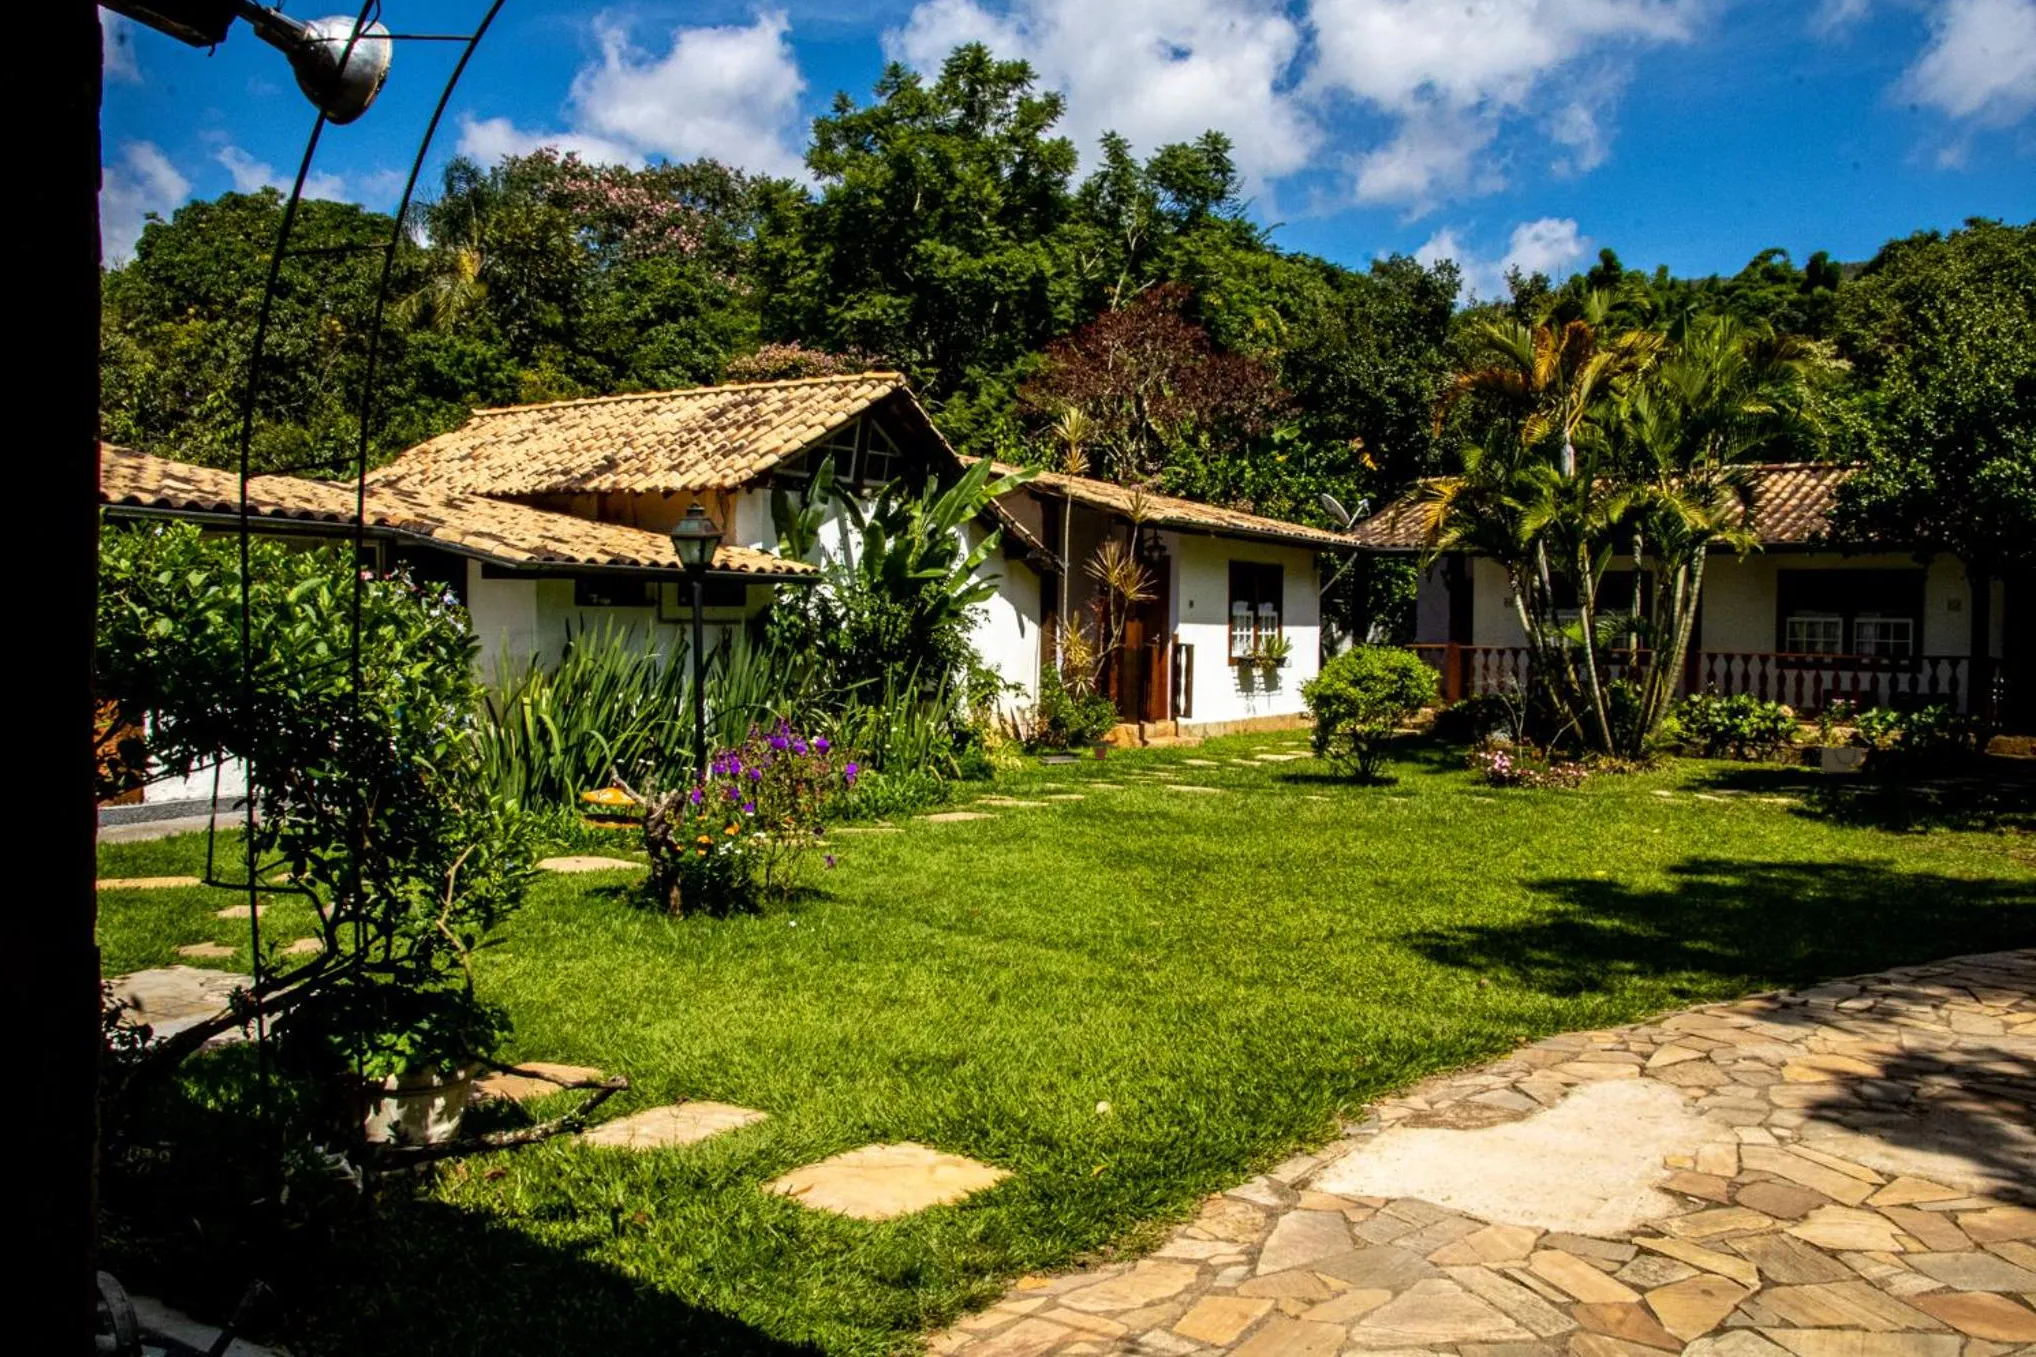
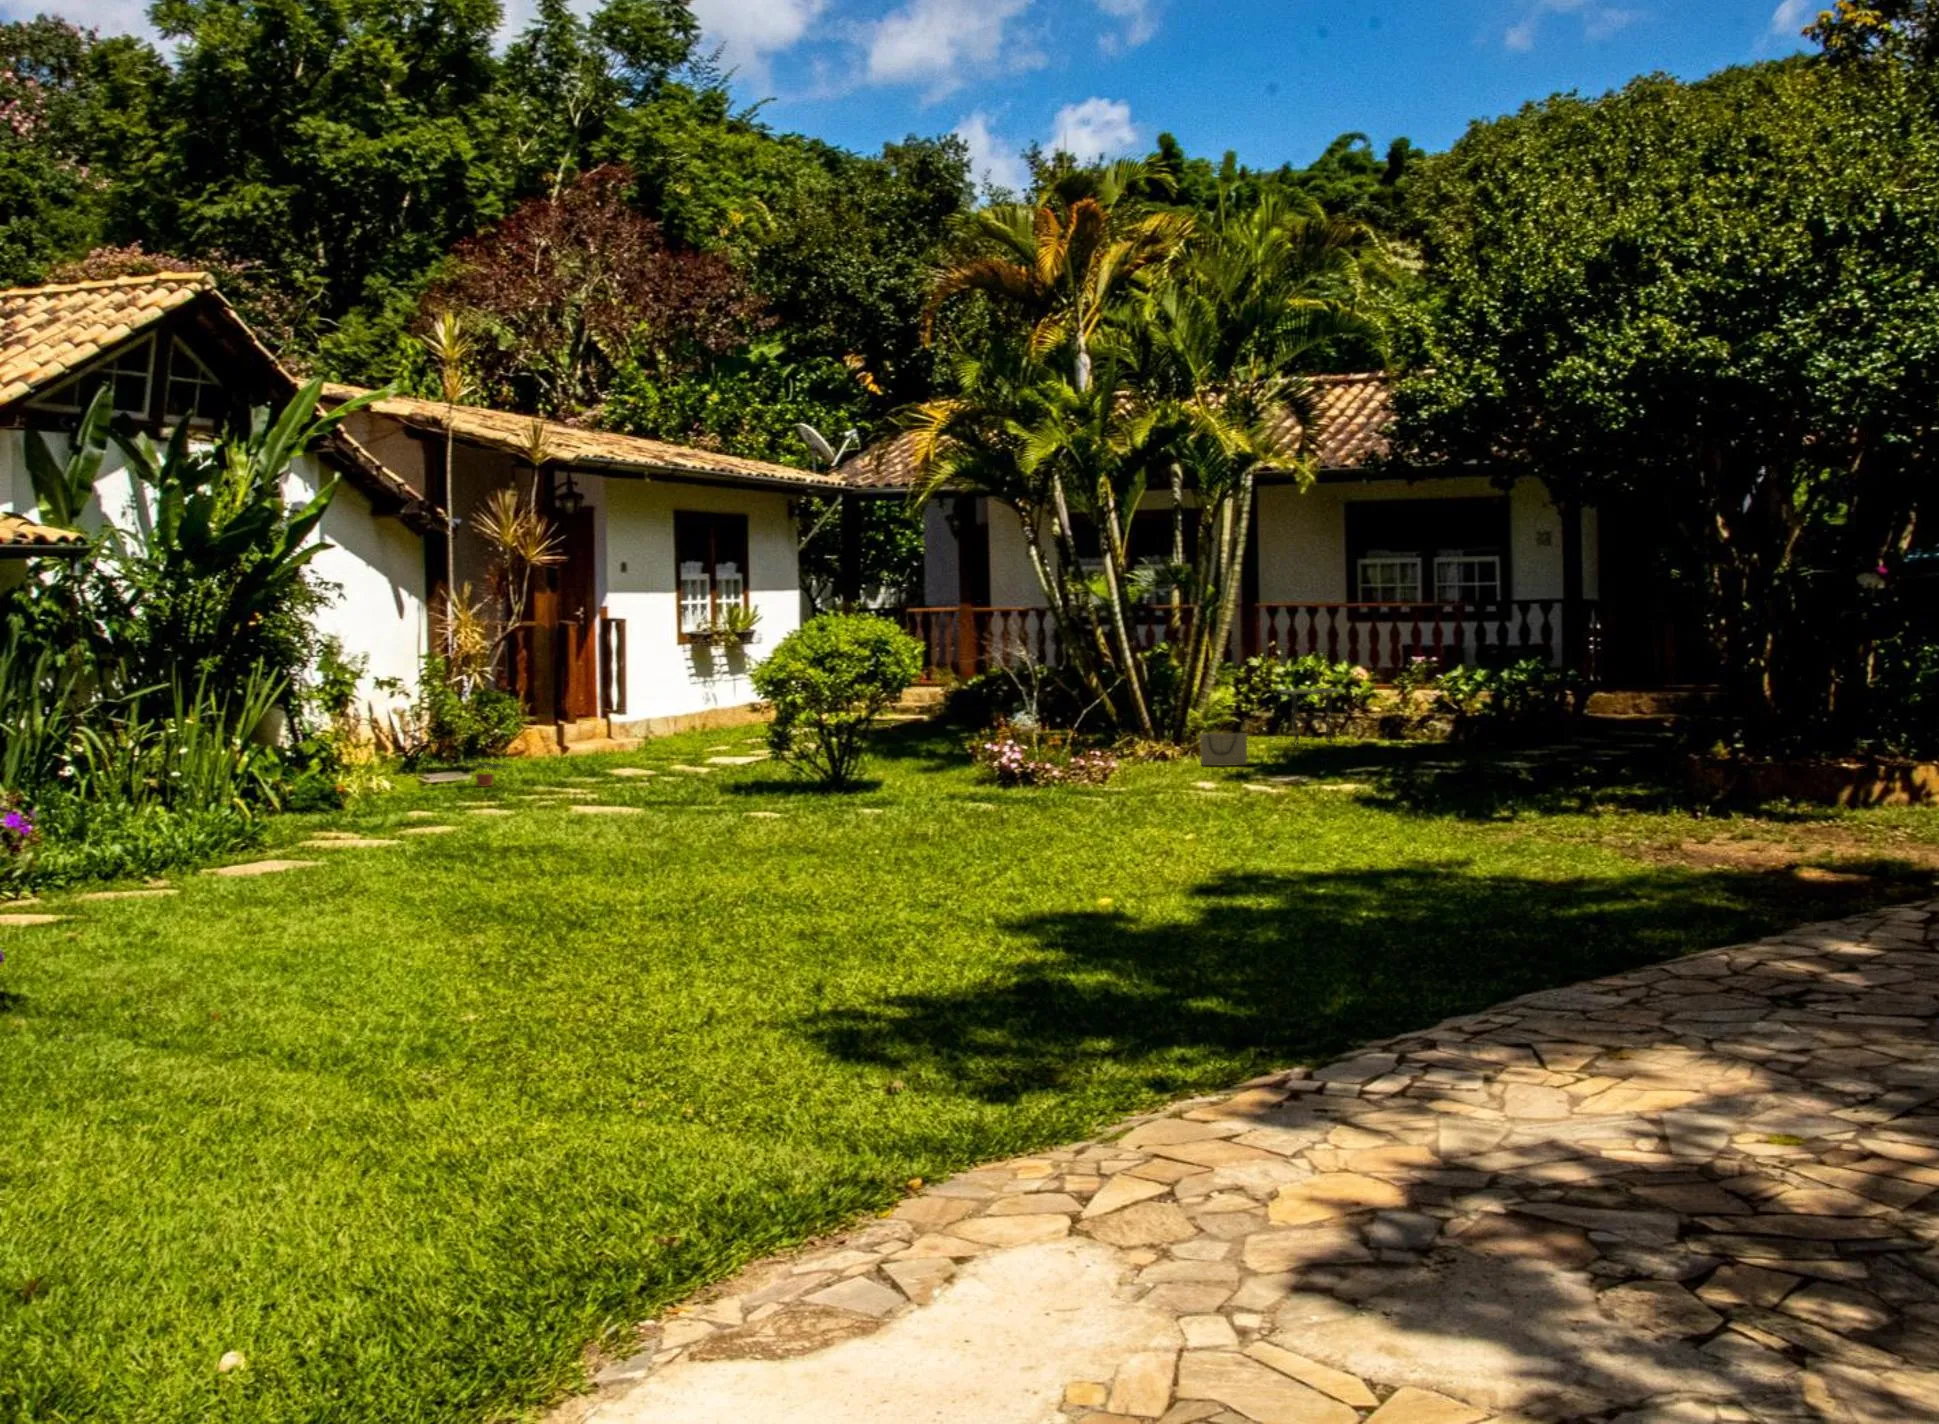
side table: none [1716,720,1774,768] -> present [1281,688,1343,748]
basket: present [1821,748,1862,772] -> present [1199,733,1248,766]

